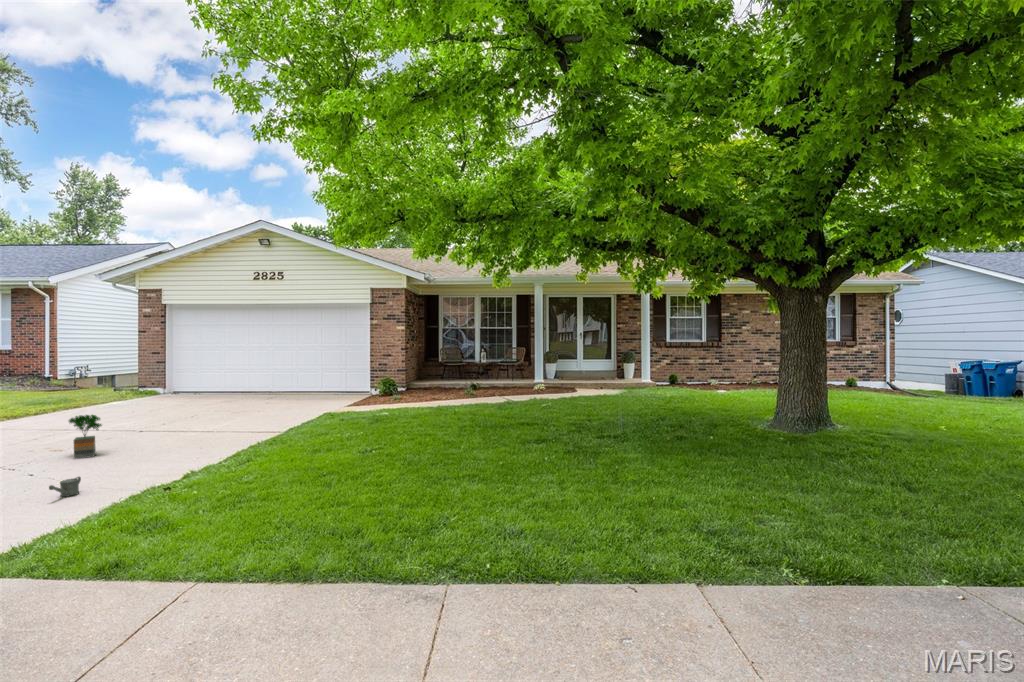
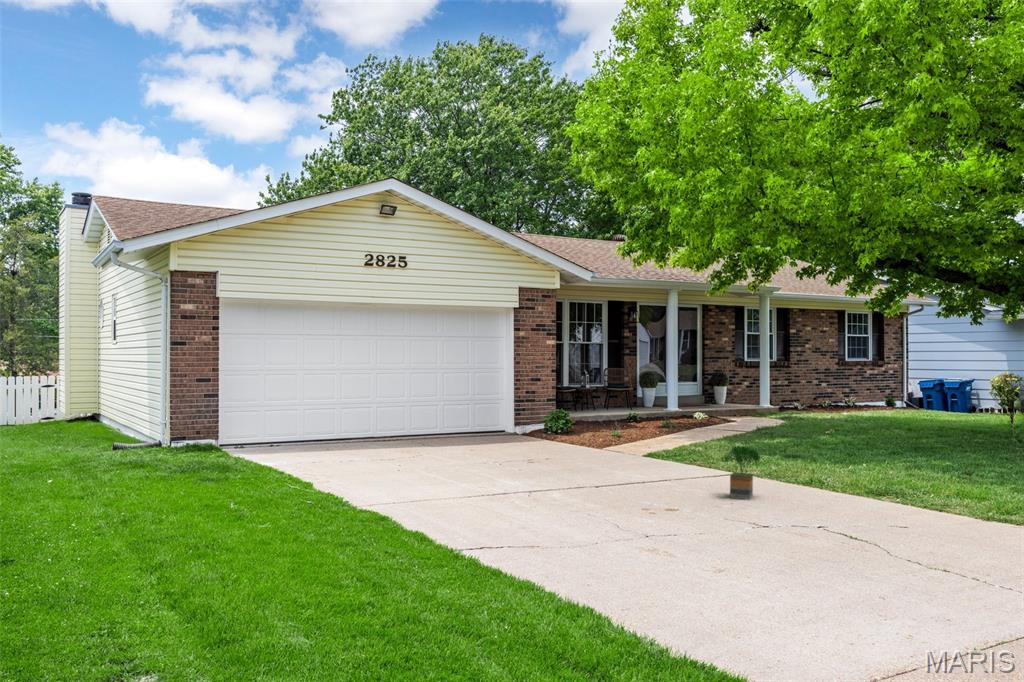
watering can: present [49,477,81,497] -> none [944,495,988,514]

